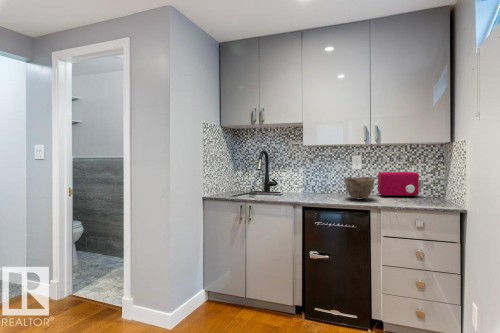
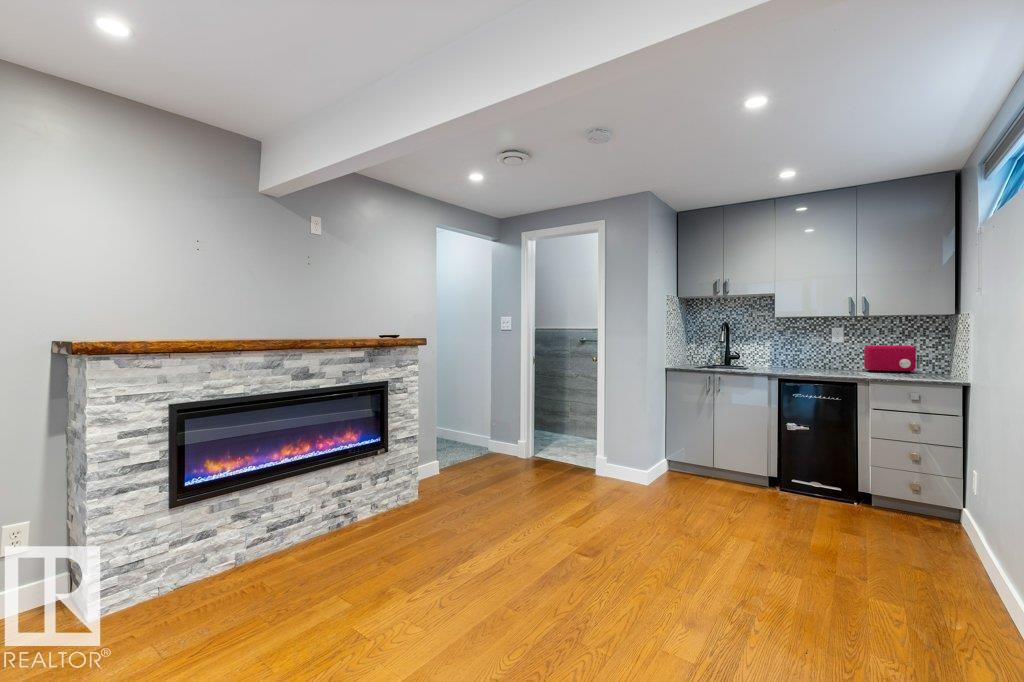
bowl: present [344,177,375,199] -> none [824,350,862,373]

